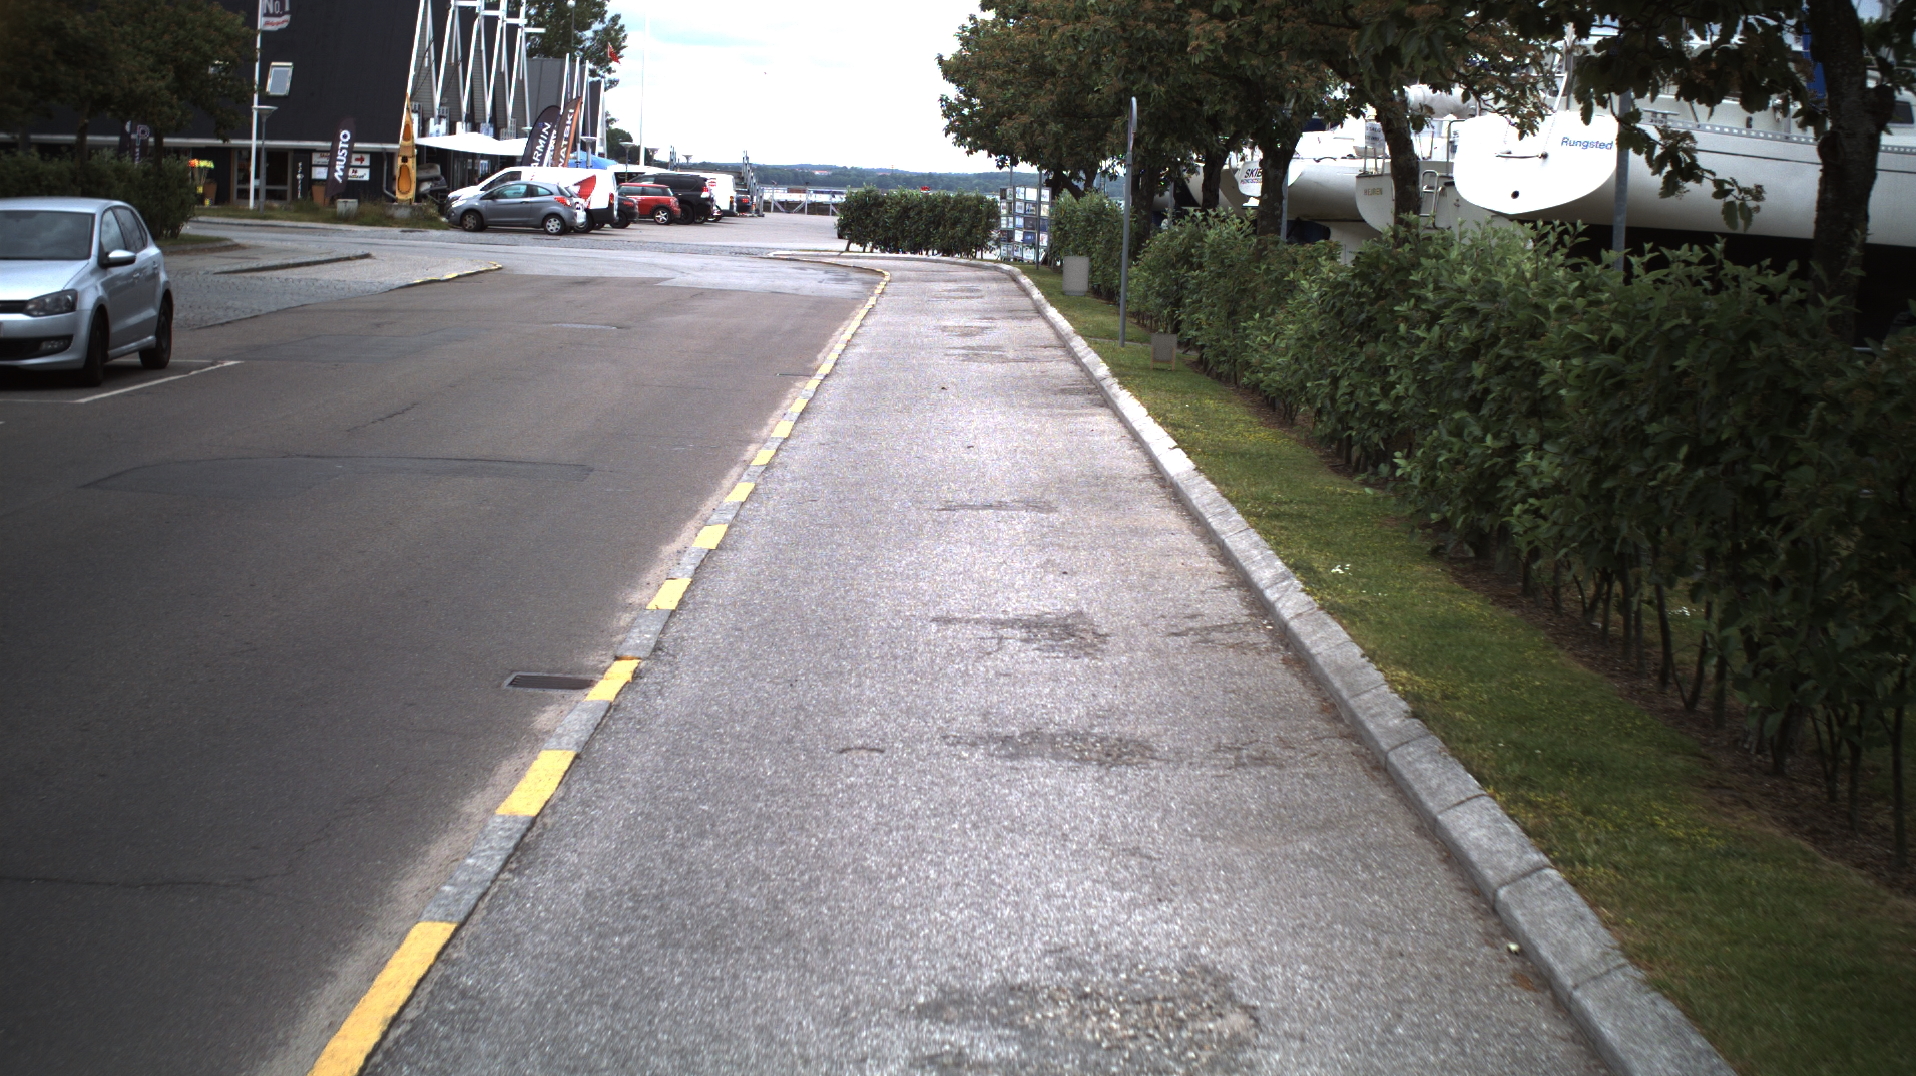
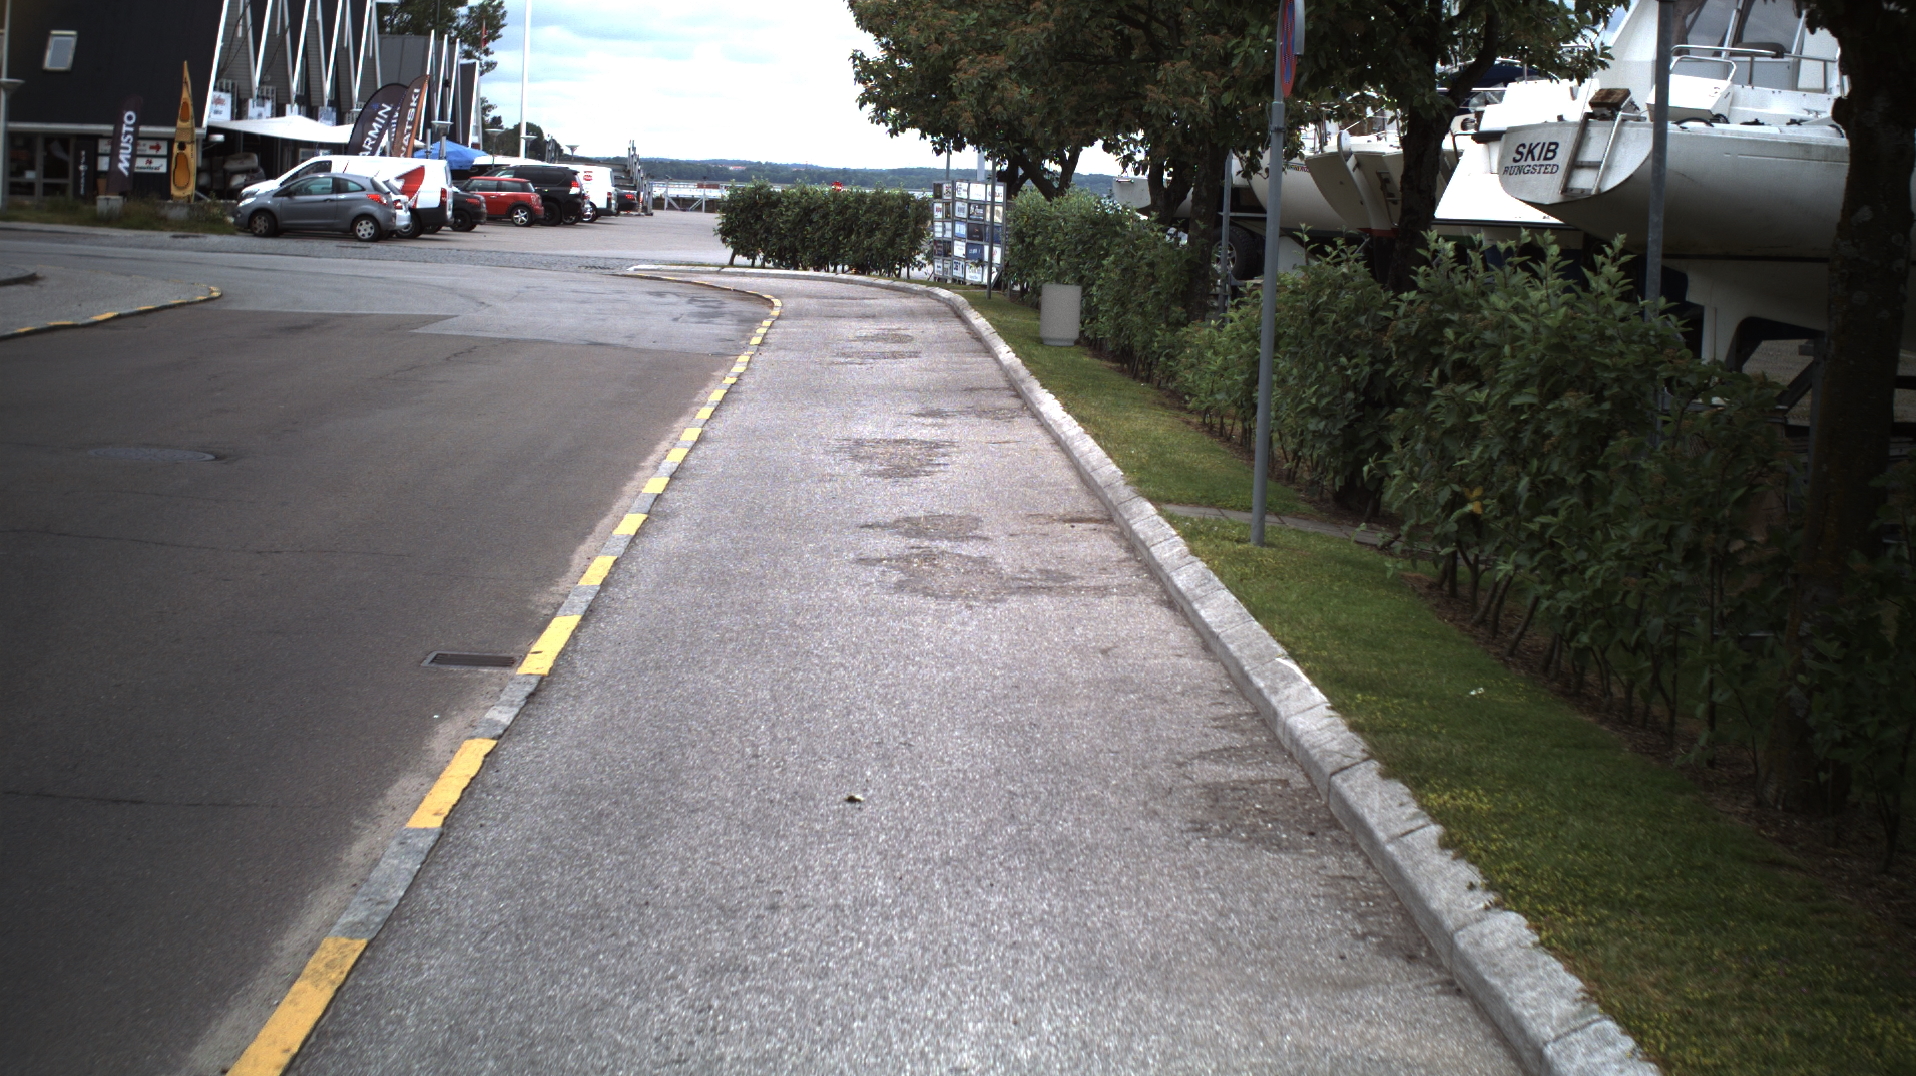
planter: present [1150,333,1177,370] -> none [1484,596,1582,726]

